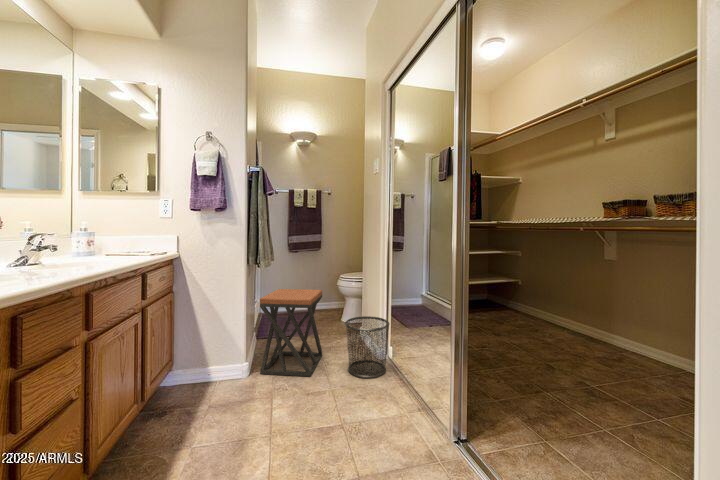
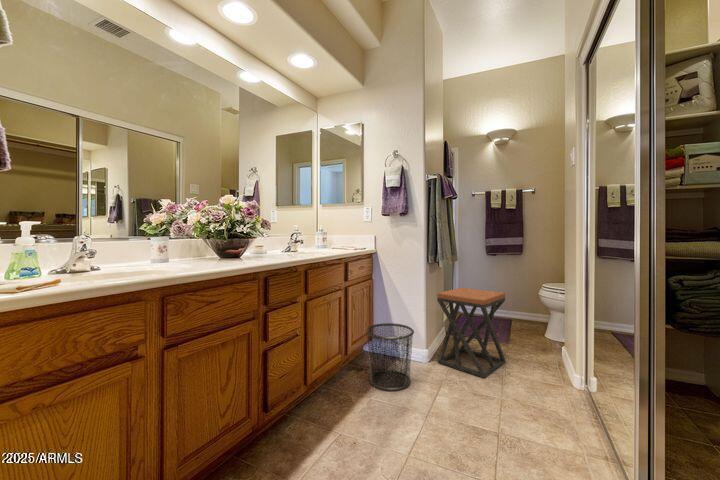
waste bin: present [345,316,389,378] -> present [366,323,414,390]

